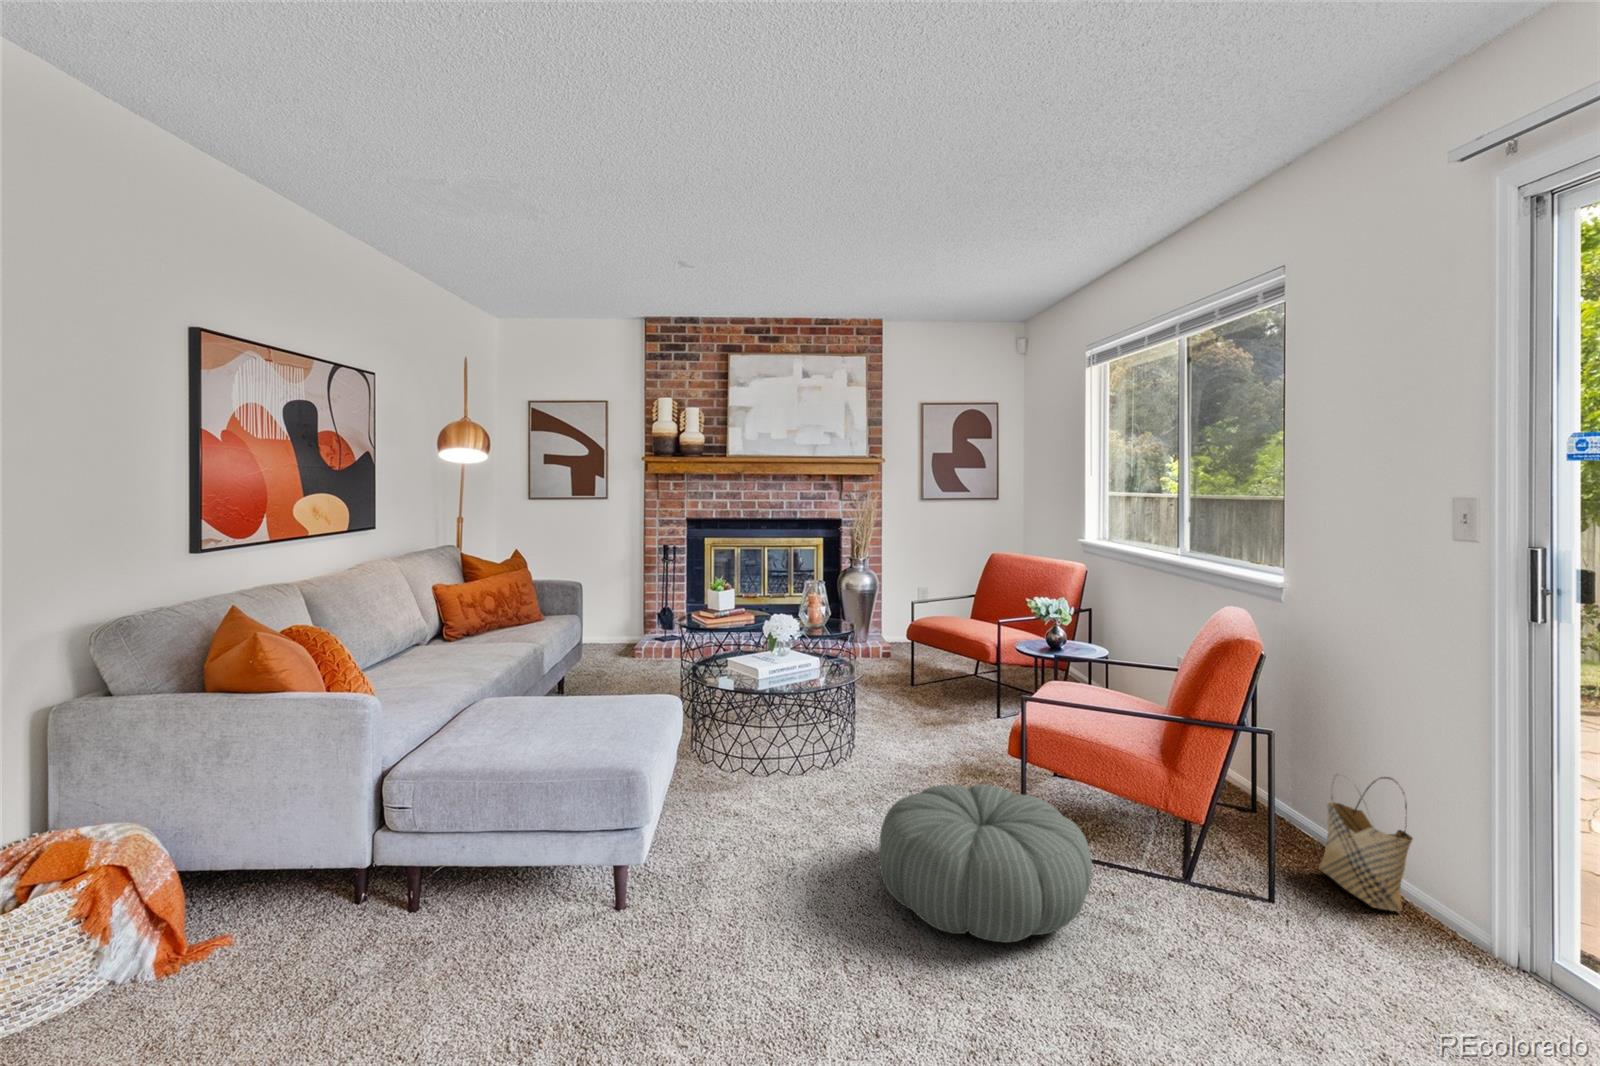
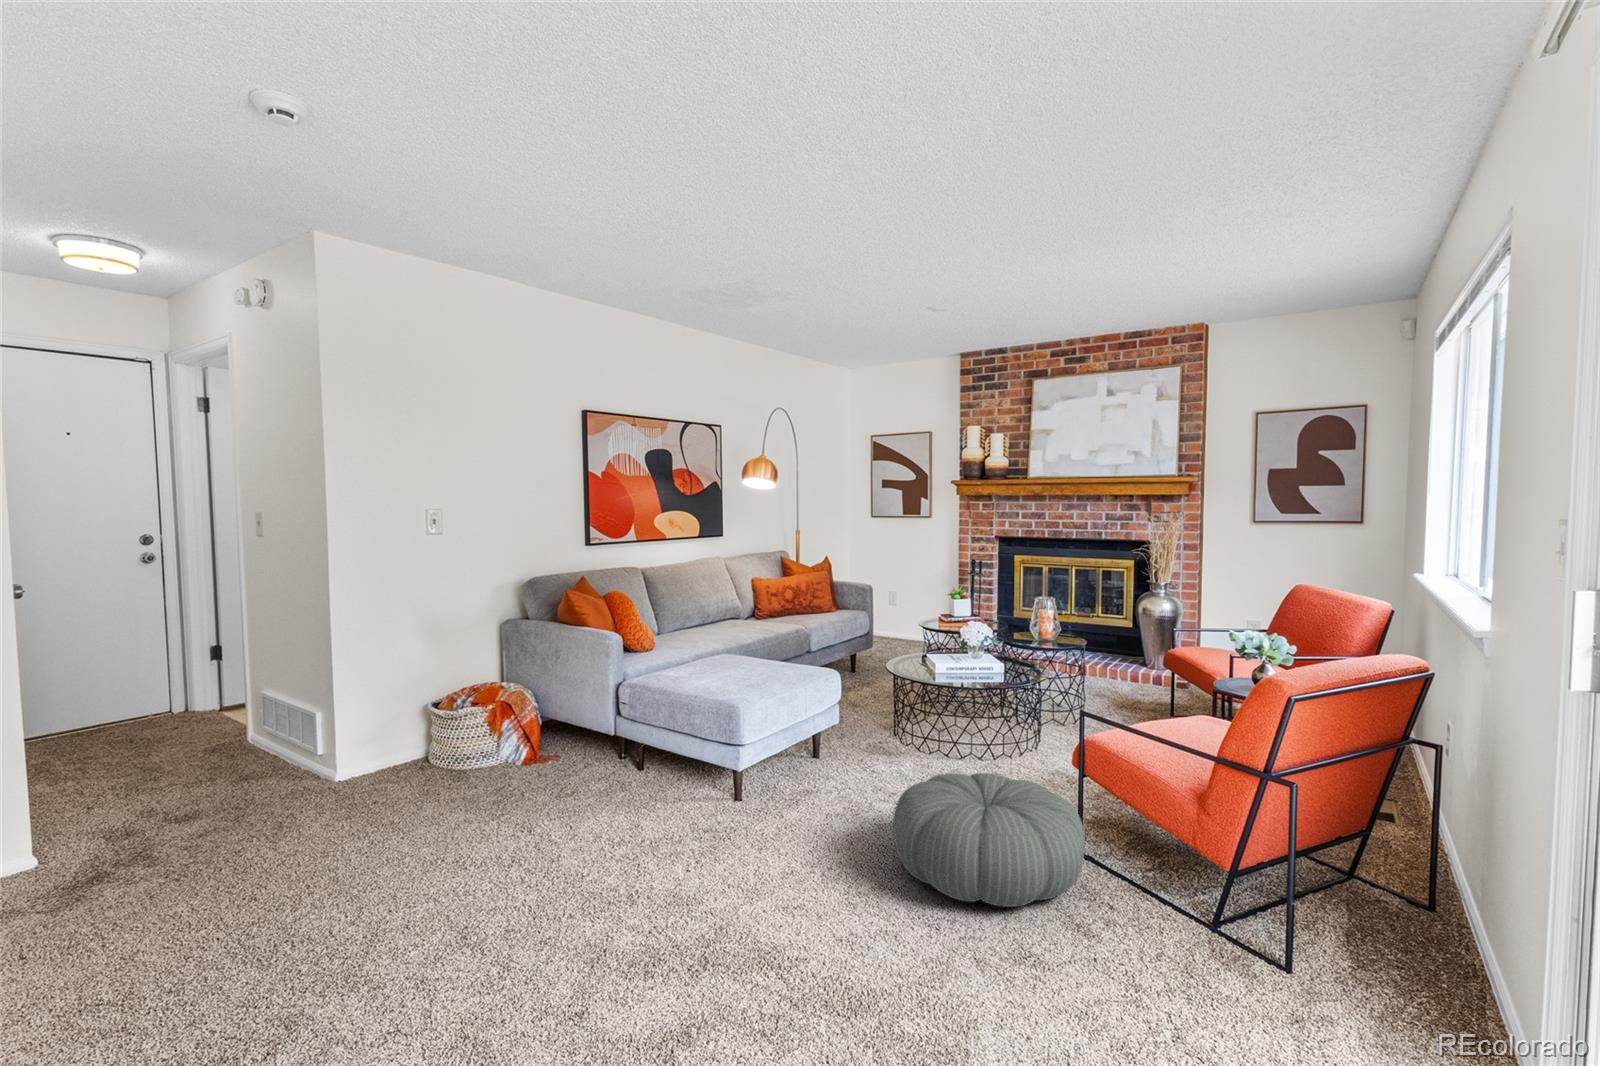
woven basket: present [1319,775,1413,911] -> none [1410,845,1498,1029]

